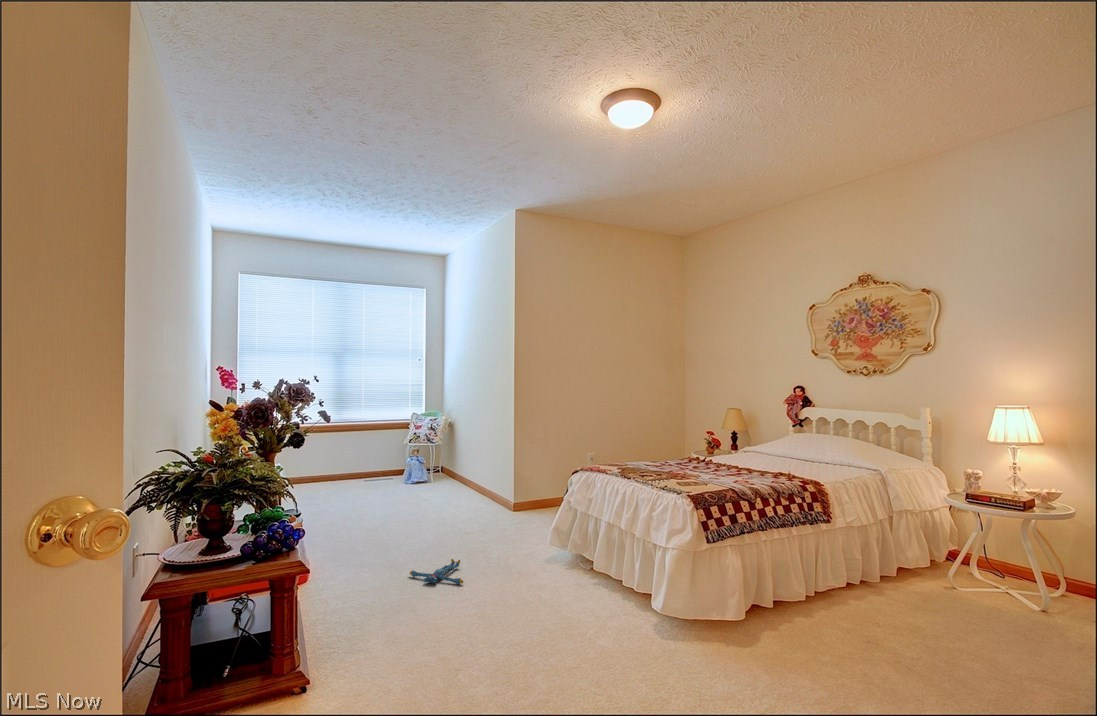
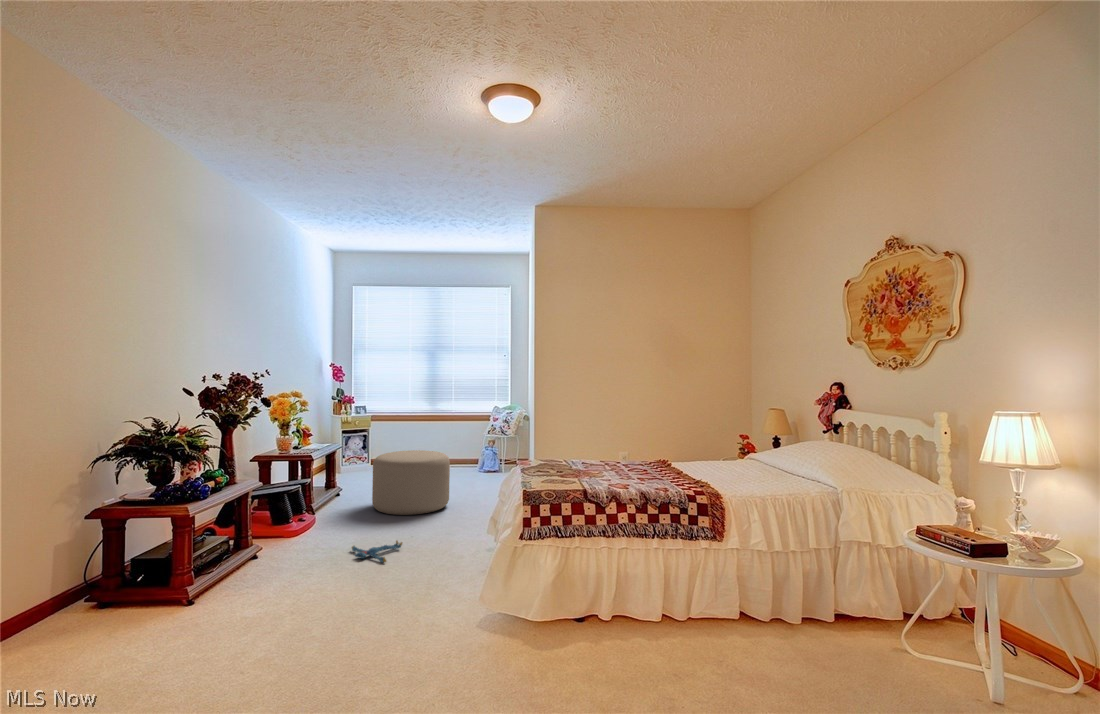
ottoman: none [372,463,451,532] -> present [372,450,450,515]

